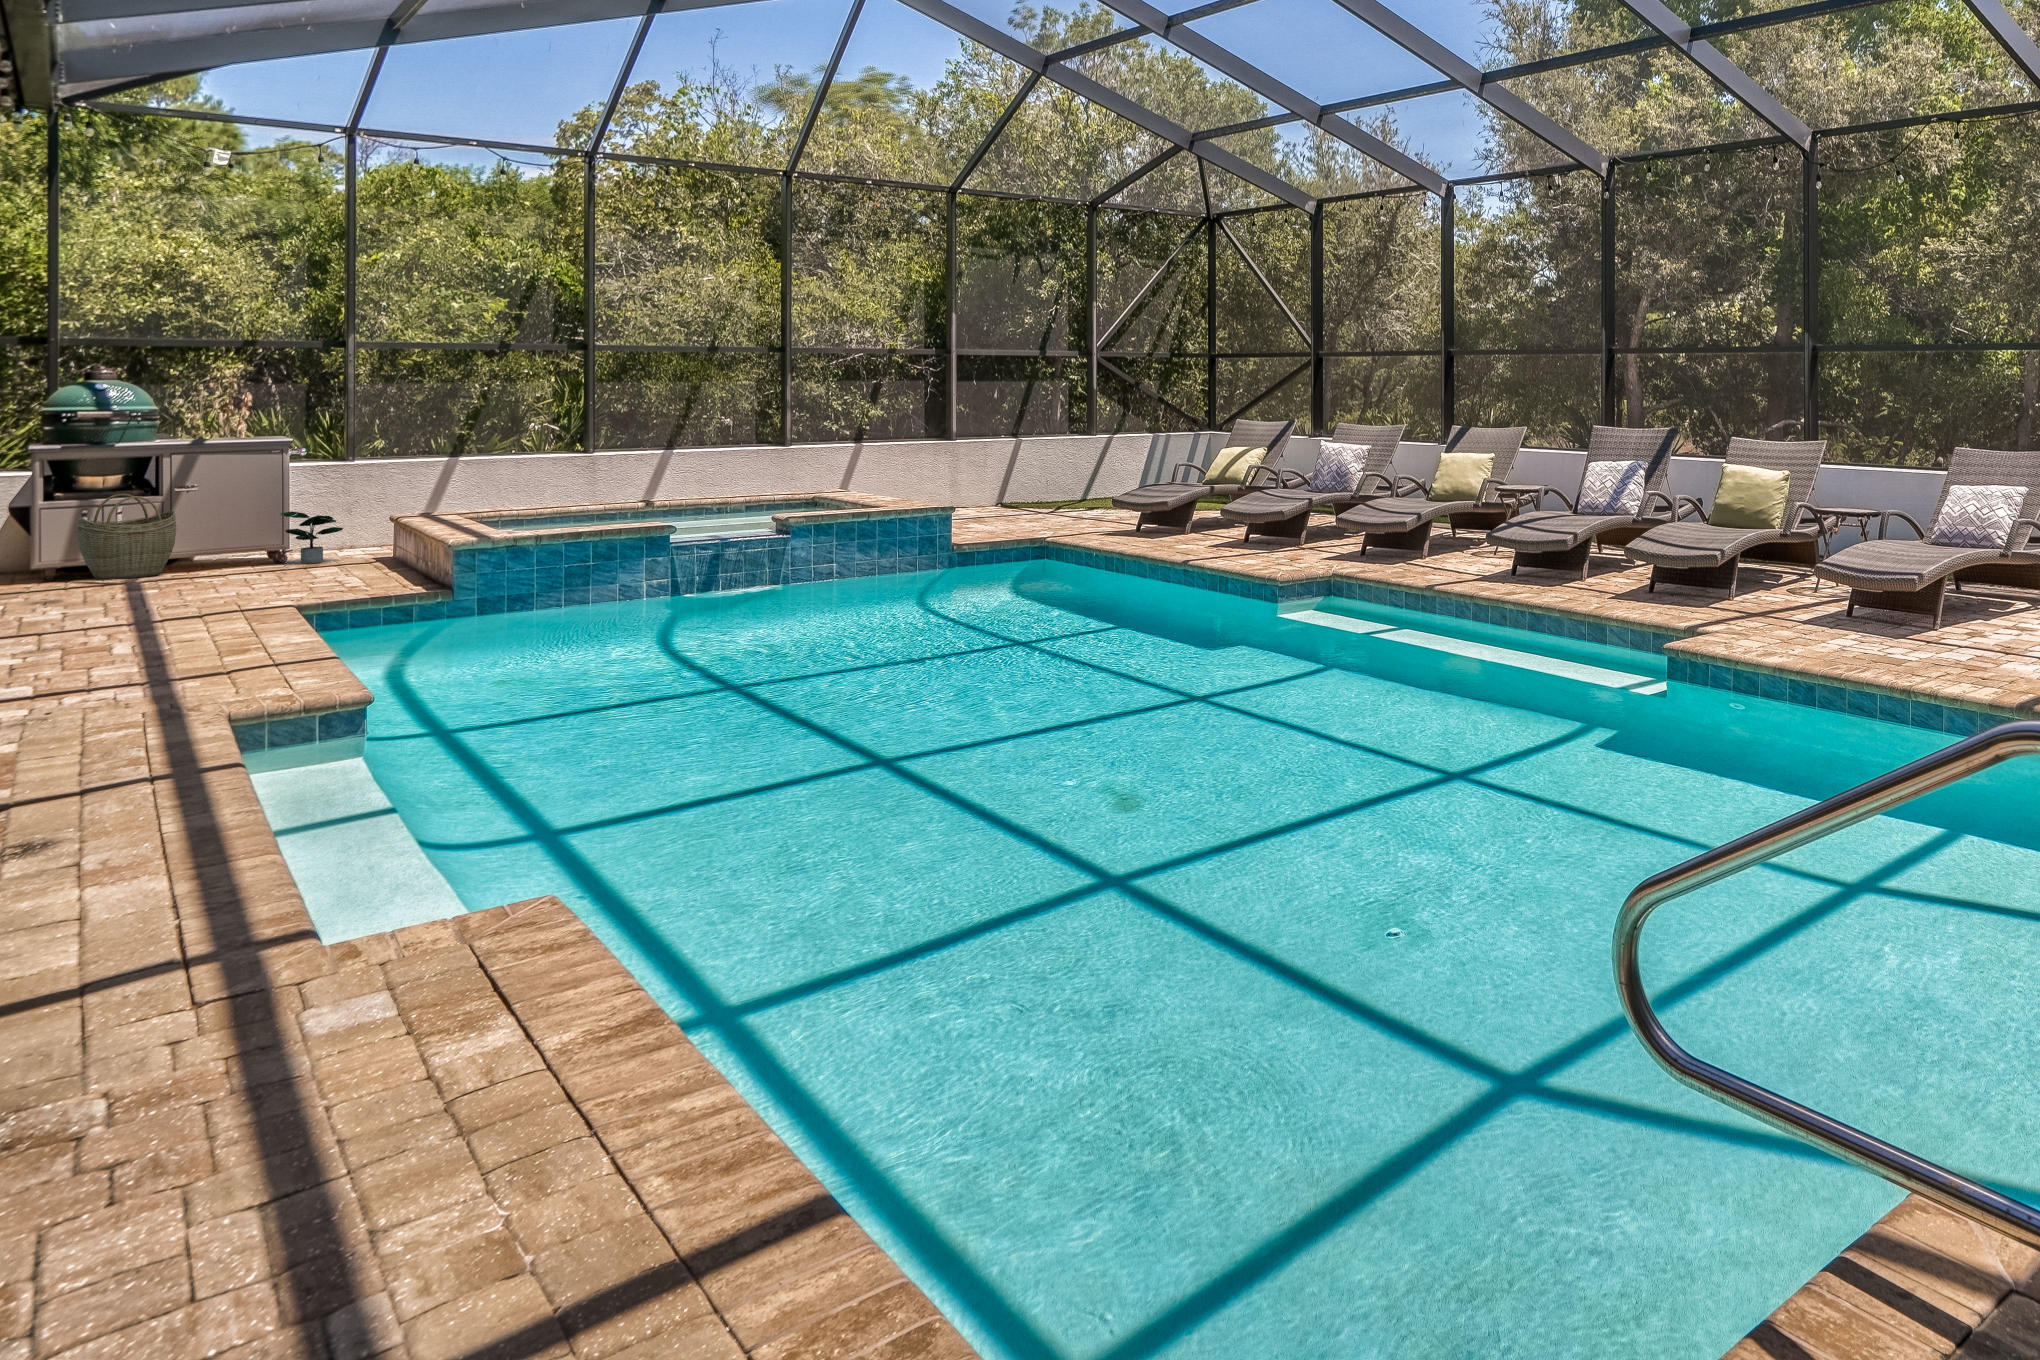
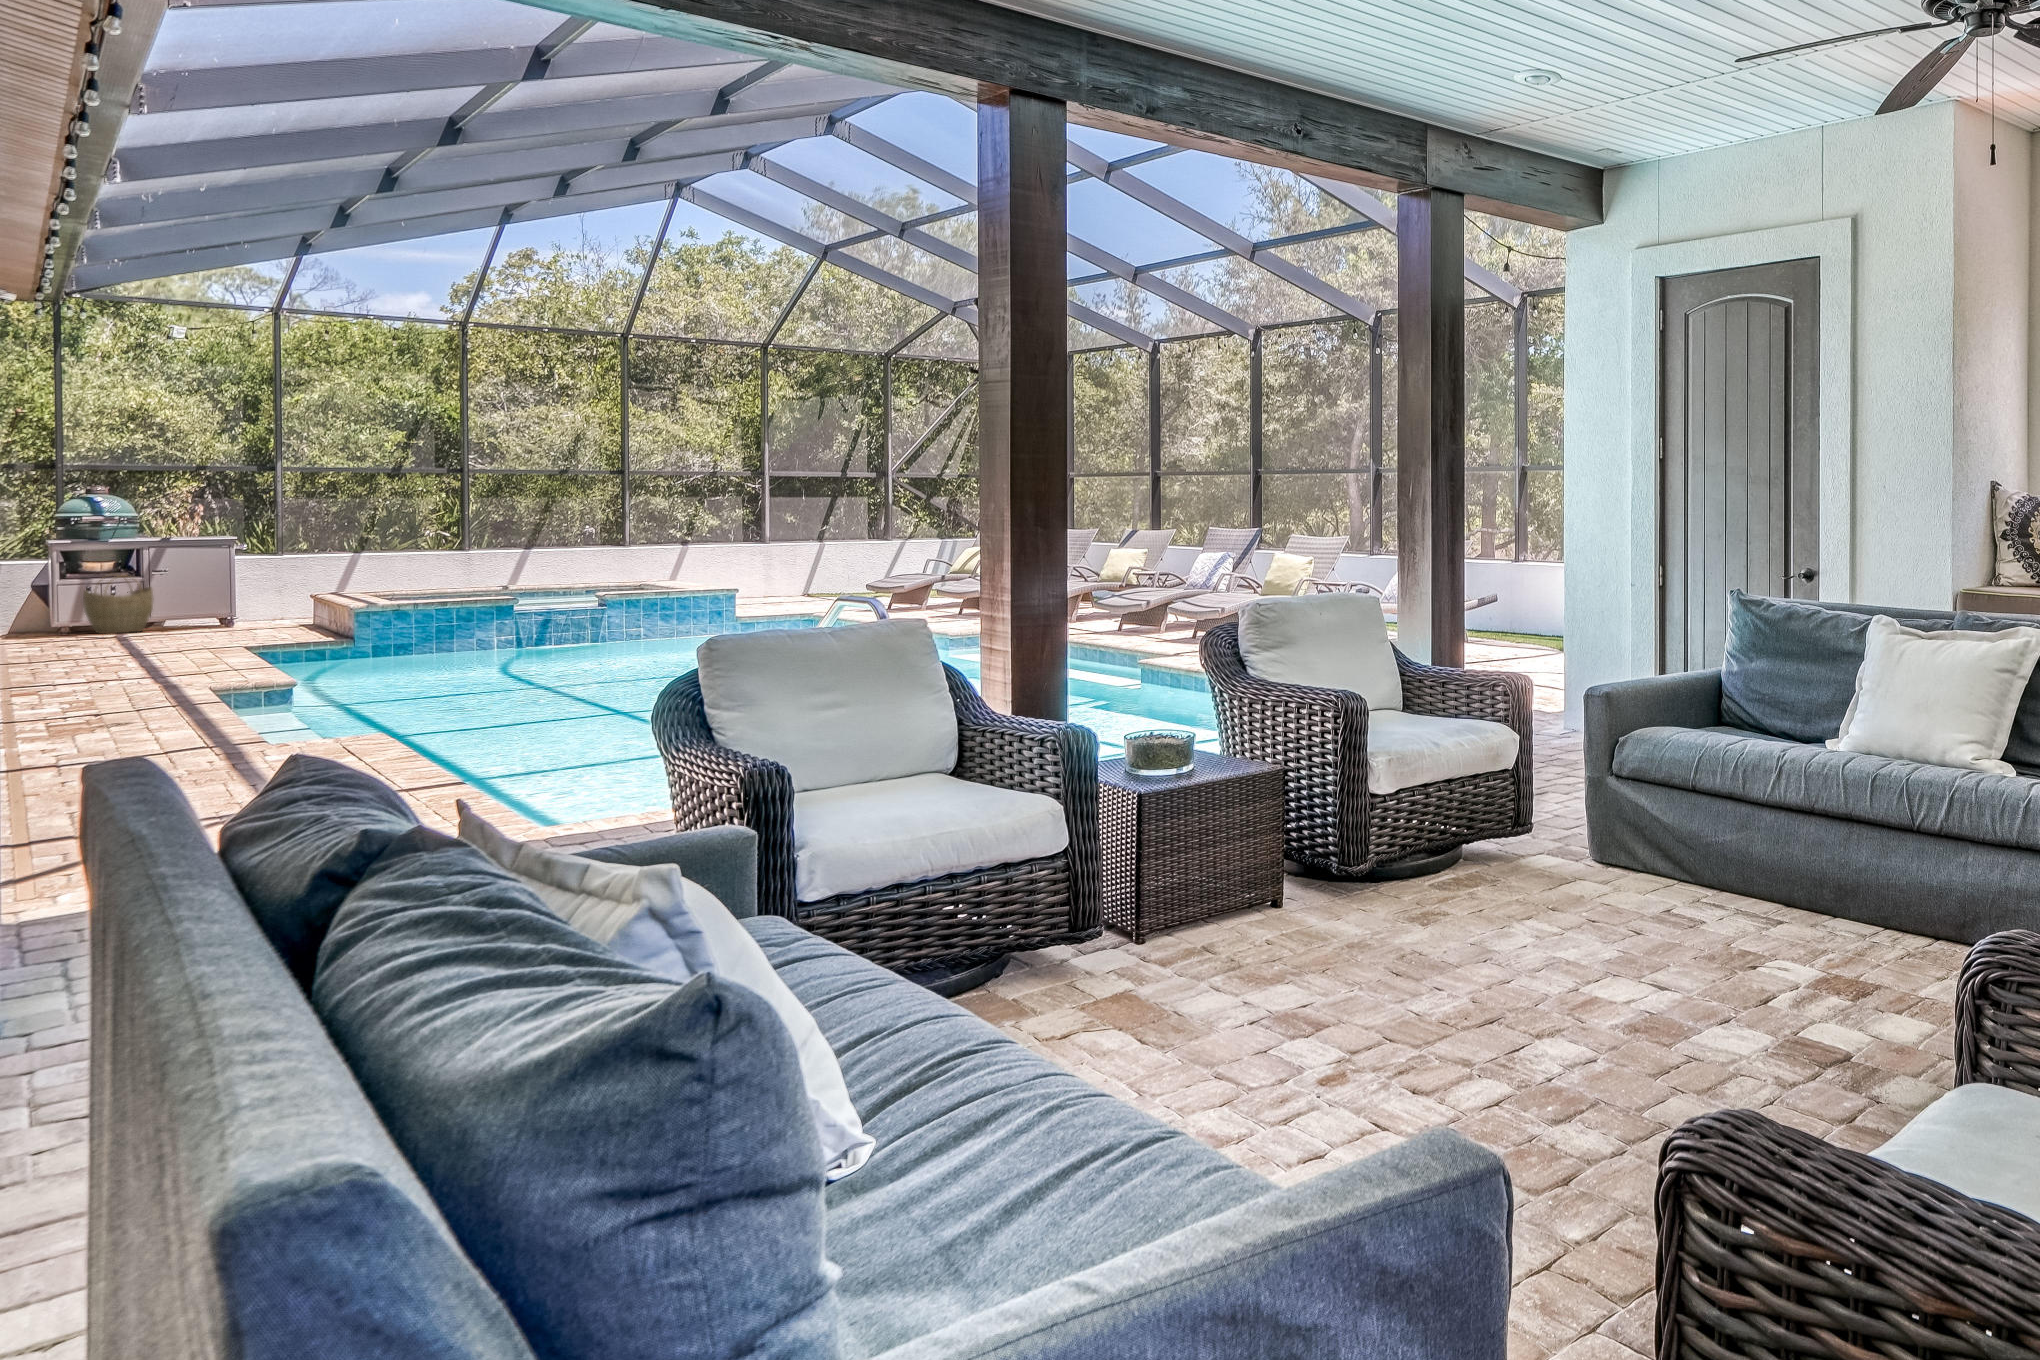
potted plant: present [280,511,343,564] -> none [229,589,276,627]

